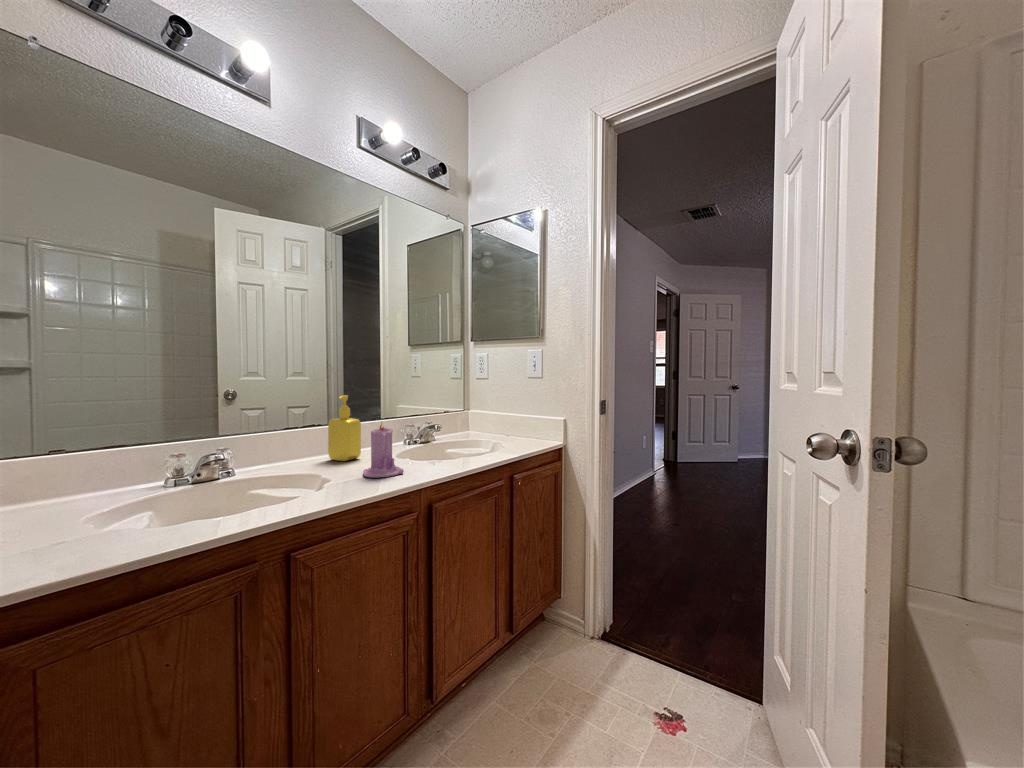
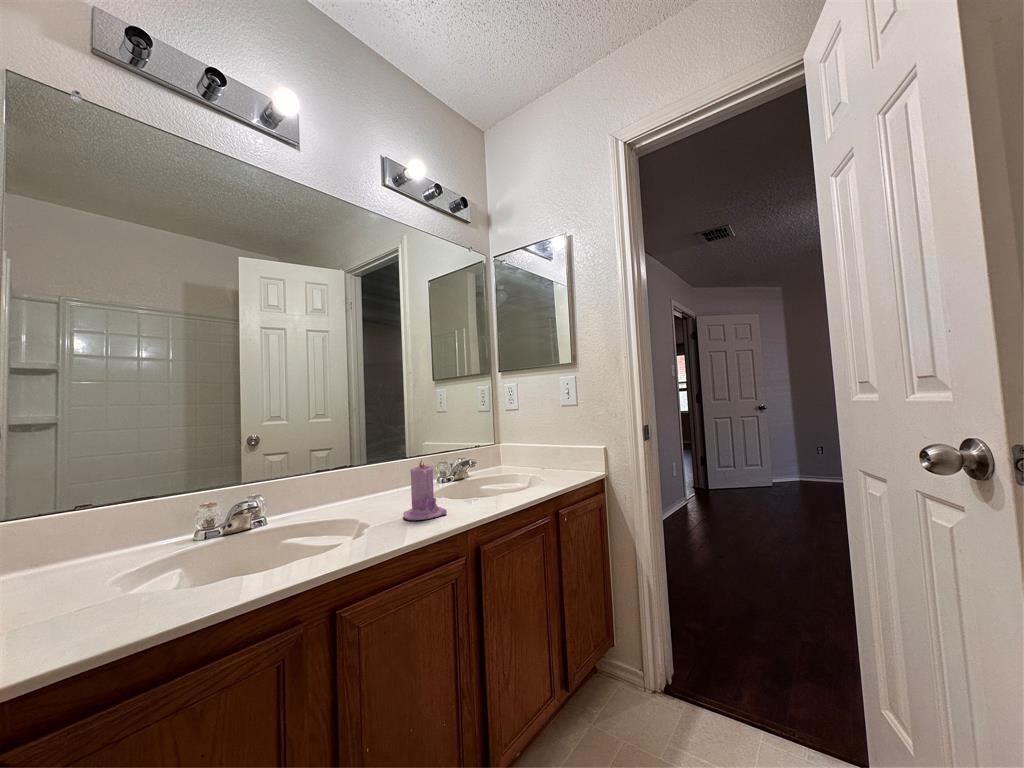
soap dispenser: present [328,395,361,461] -> none [361,433,395,504]

